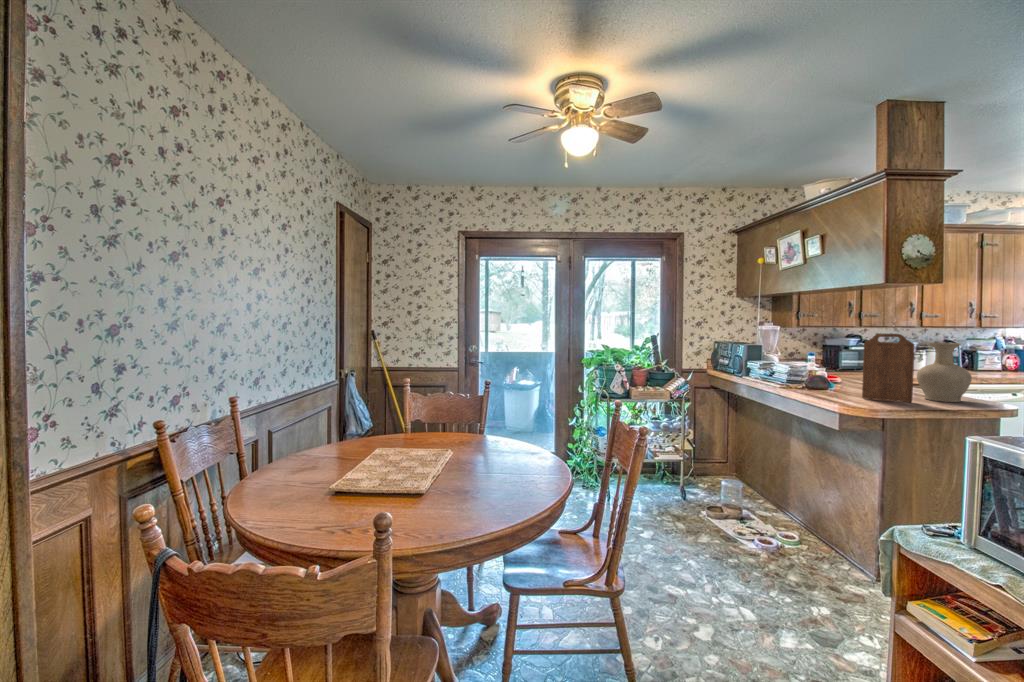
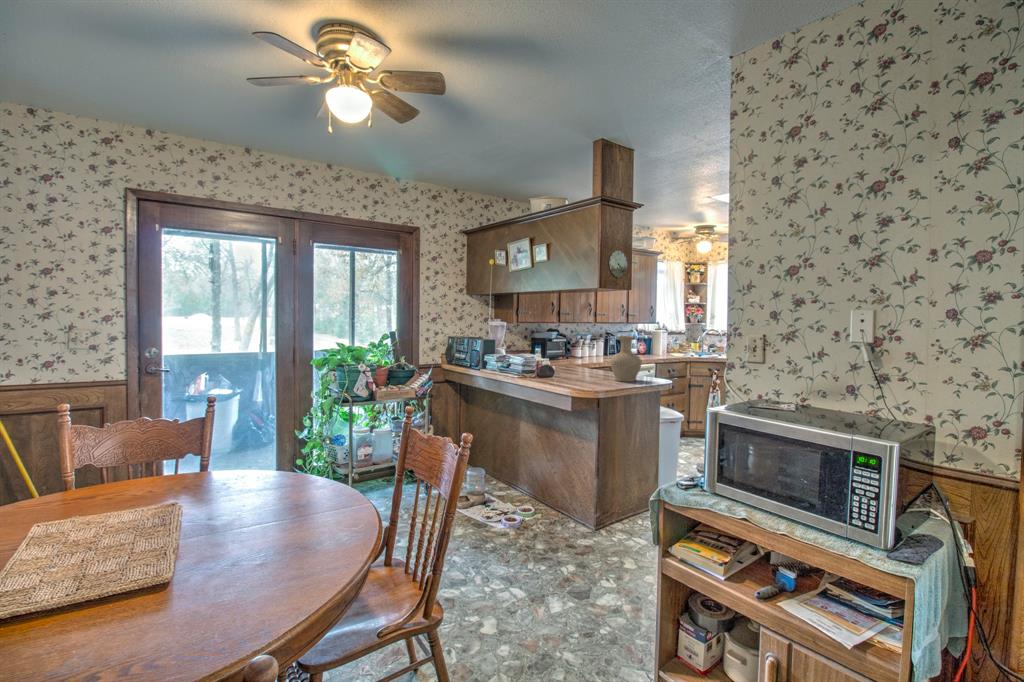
cutting board: present [862,333,914,402] -> none [580,330,612,384]

